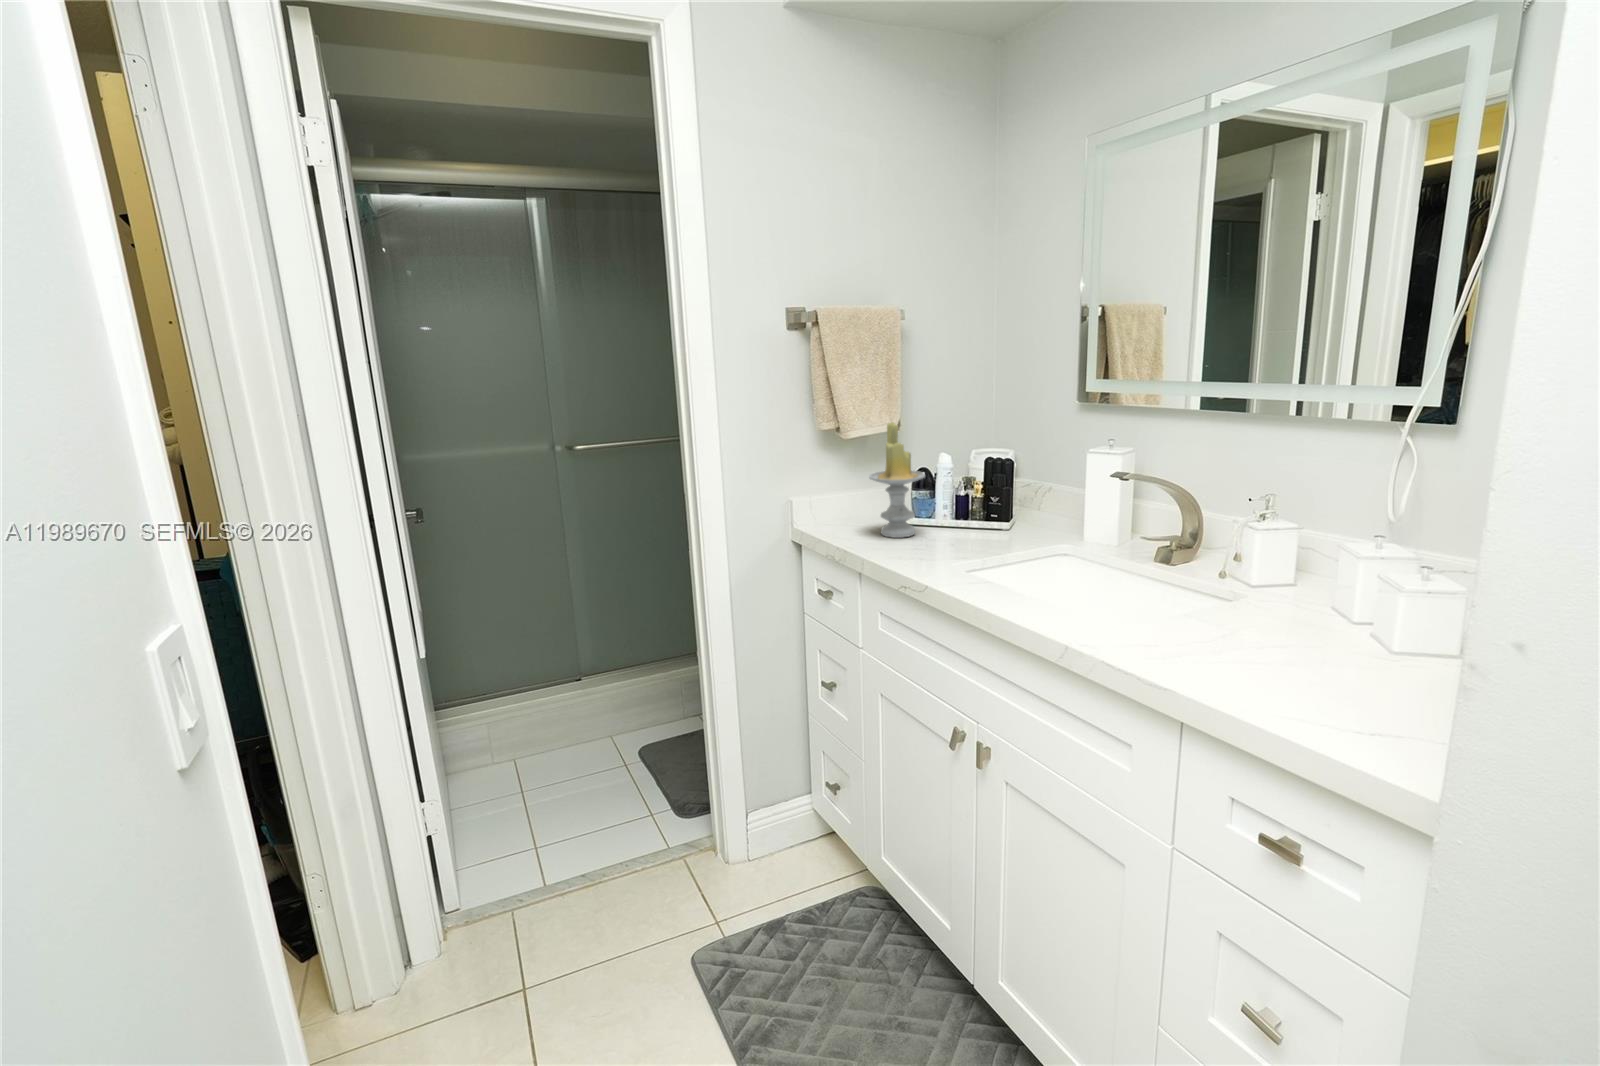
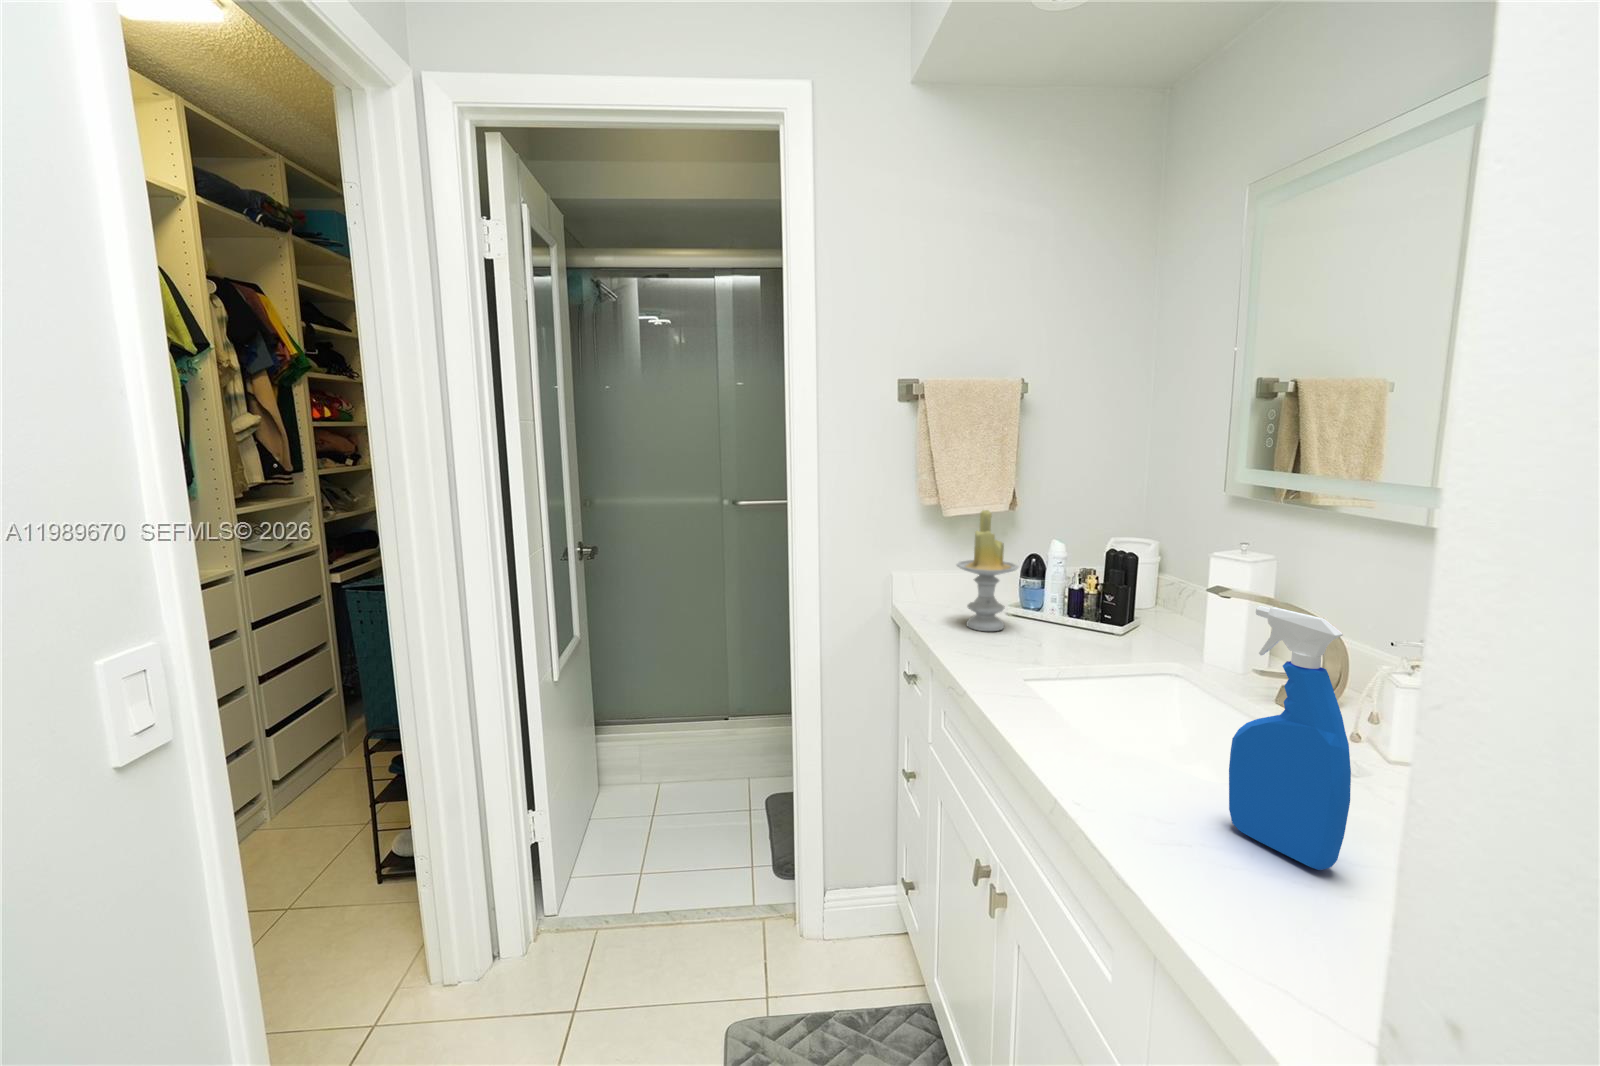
spray bottle: none [1177,480,1268,669] -> present [1229,606,1351,870]

